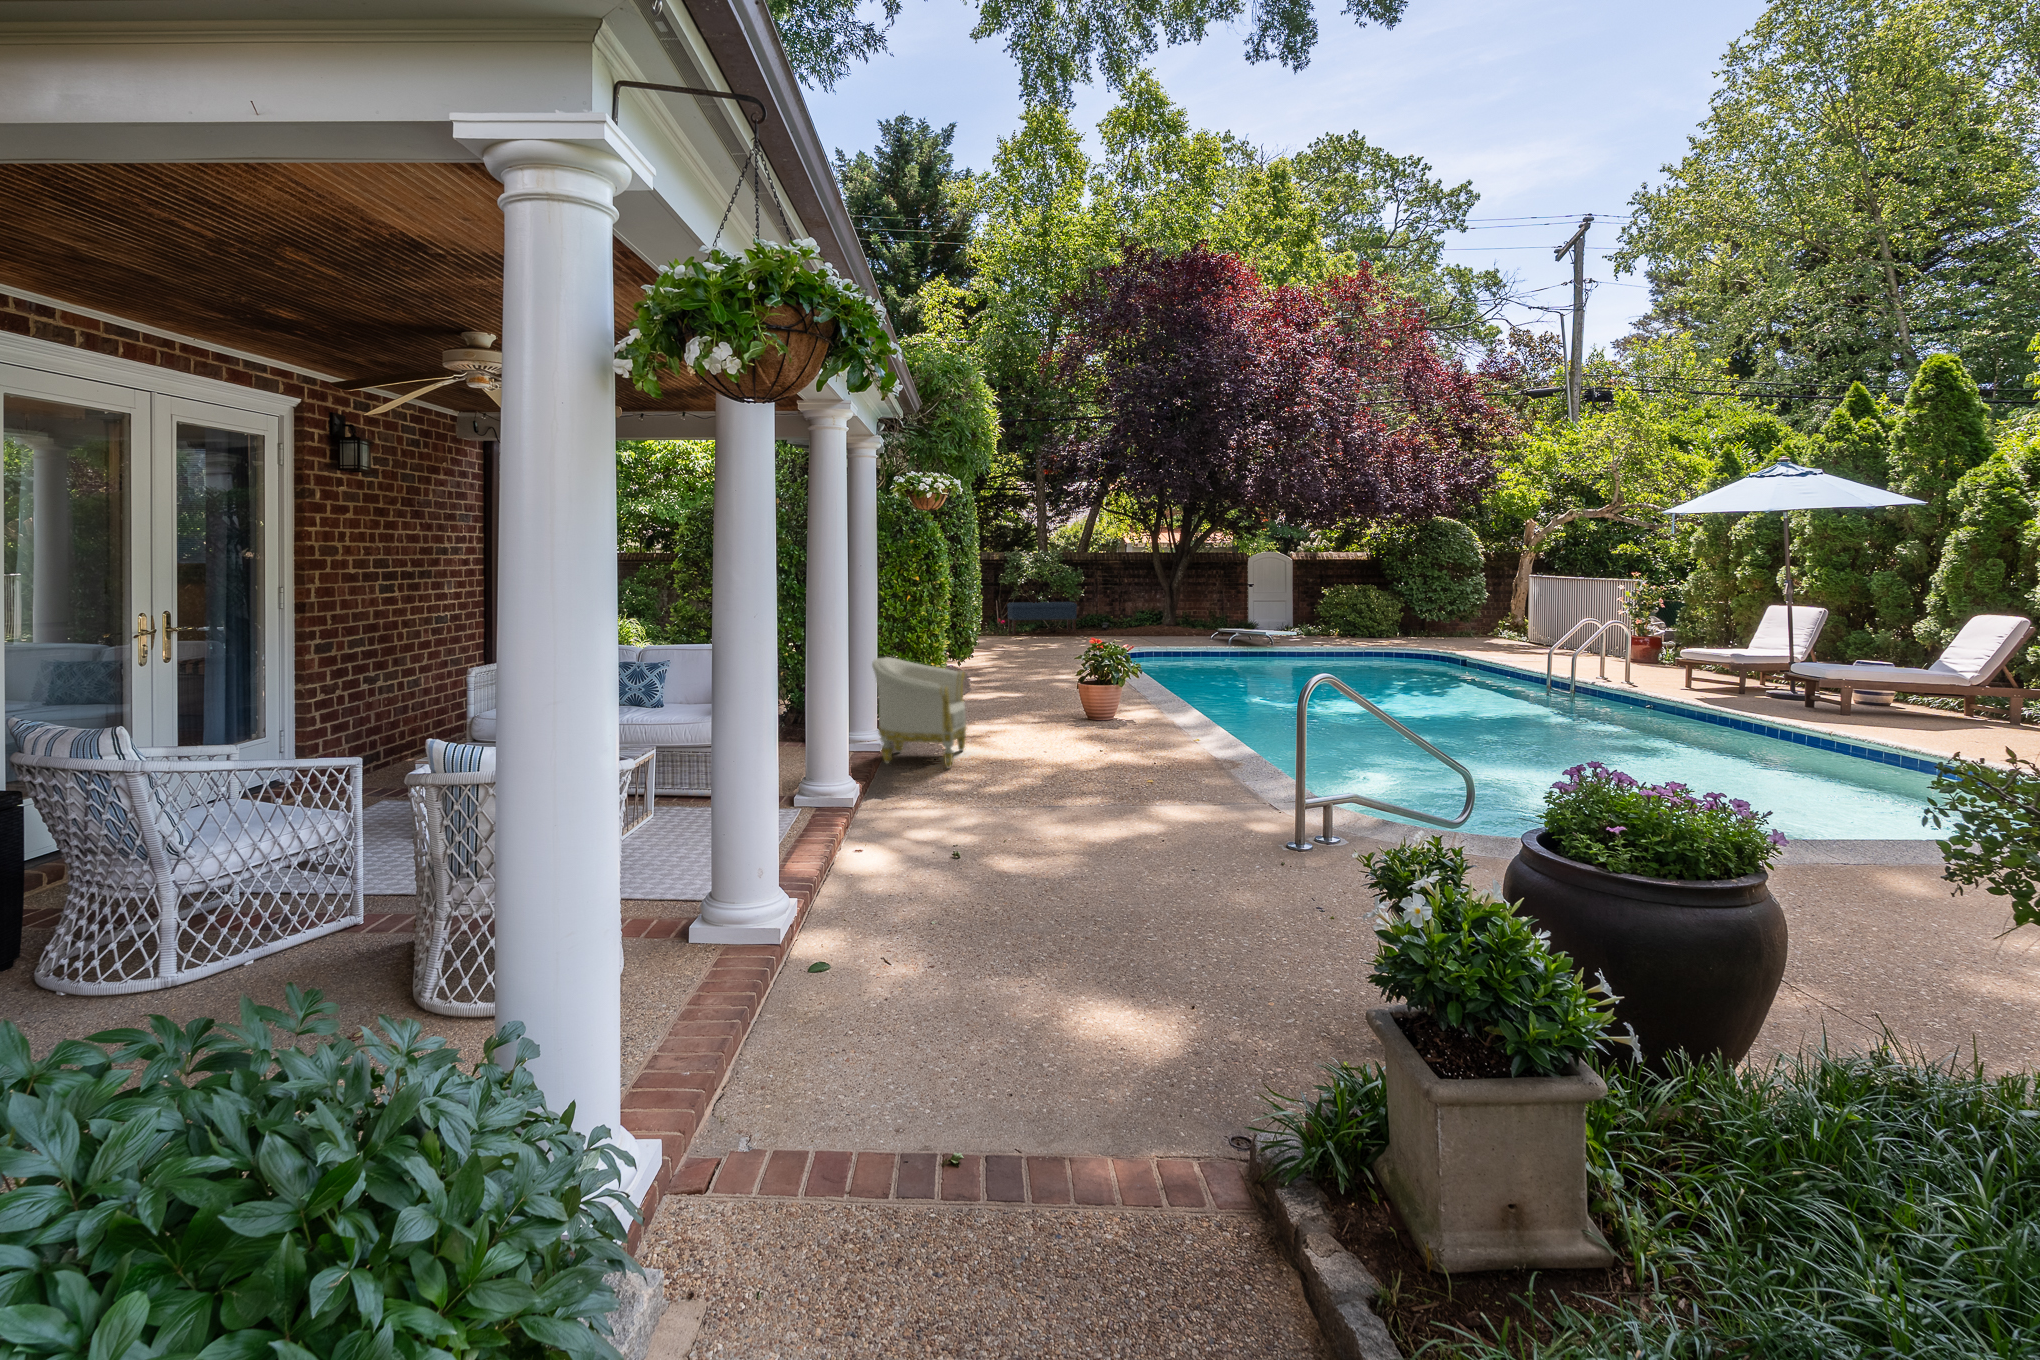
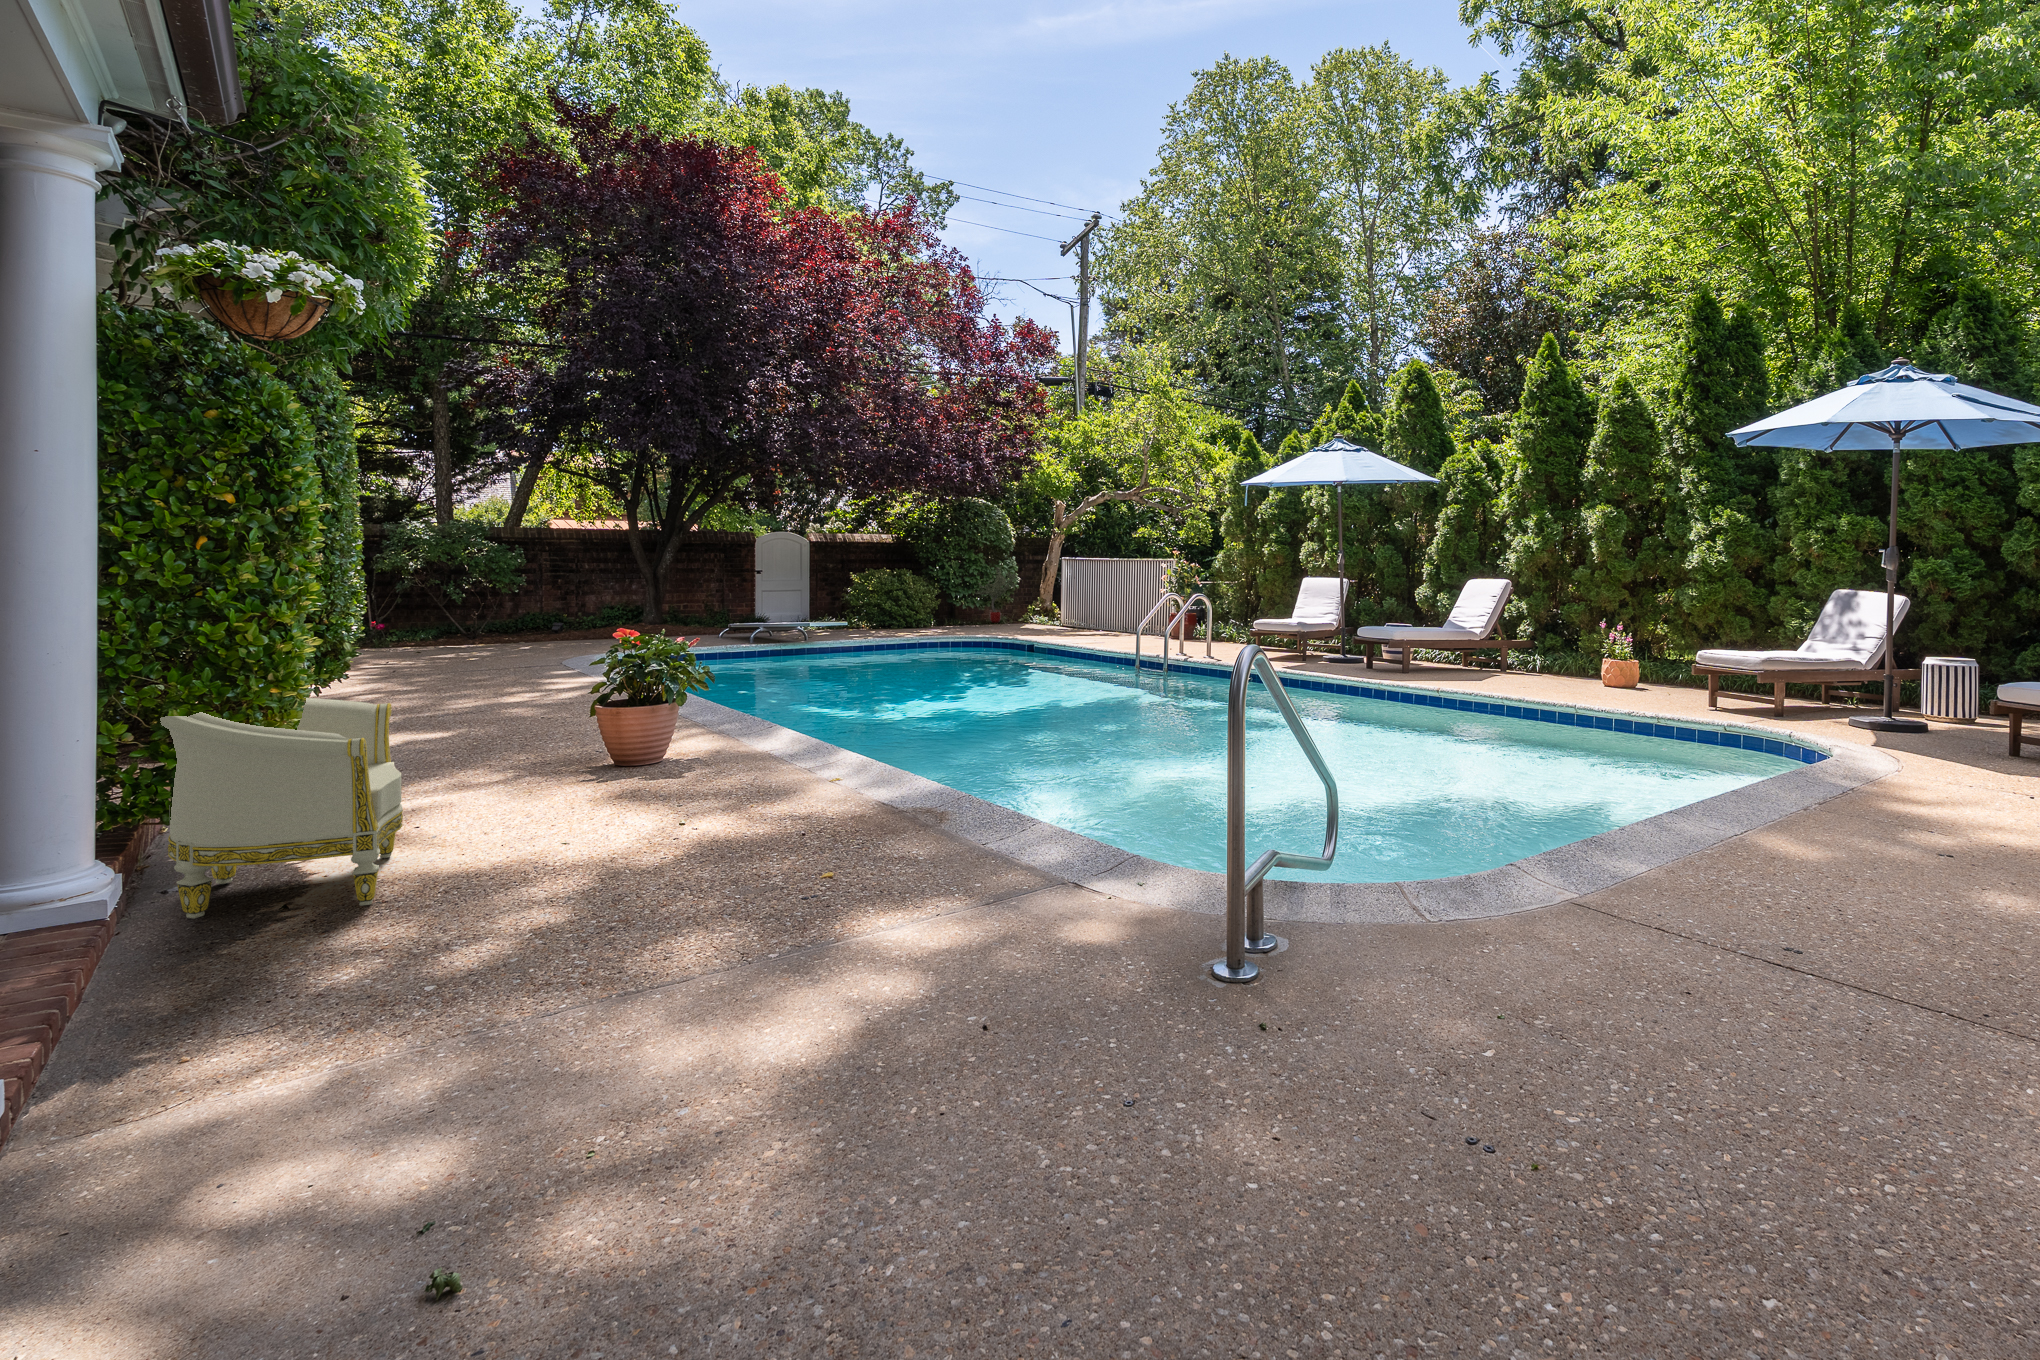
potted tree: none [1440,584,1484,637] -> present [975,567,1016,623]
bench: present [1007,602,1077,635] -> none [403,595,521,643]

